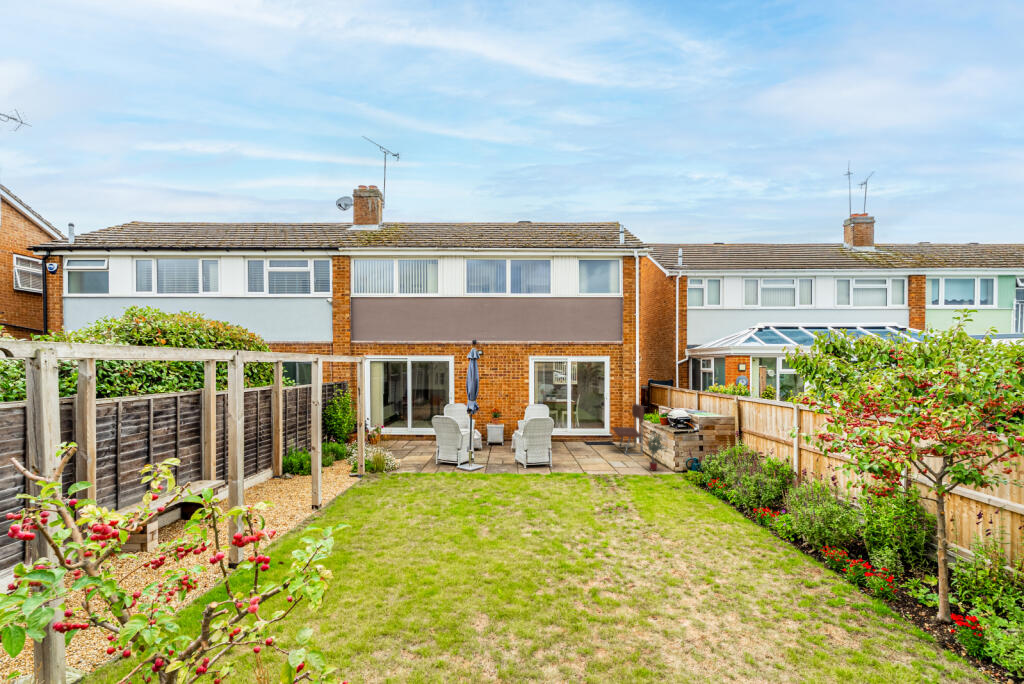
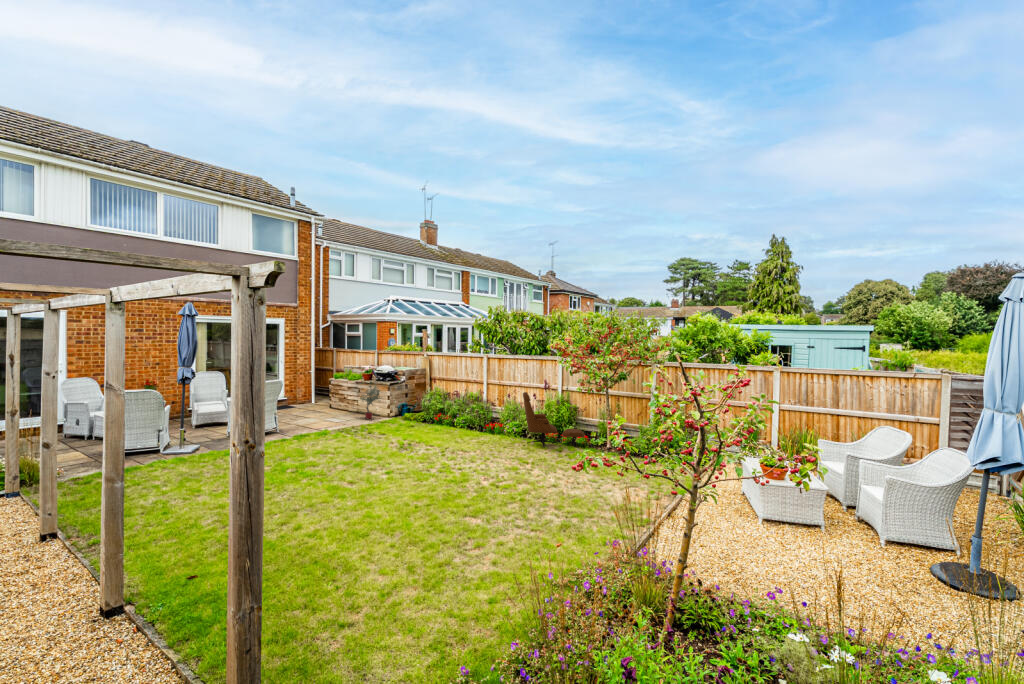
bench: present [613,404,644,456] -> none [297,365,339,413]
lounge chair: none [763,472,887,591] -> present [523,392,585,448]

